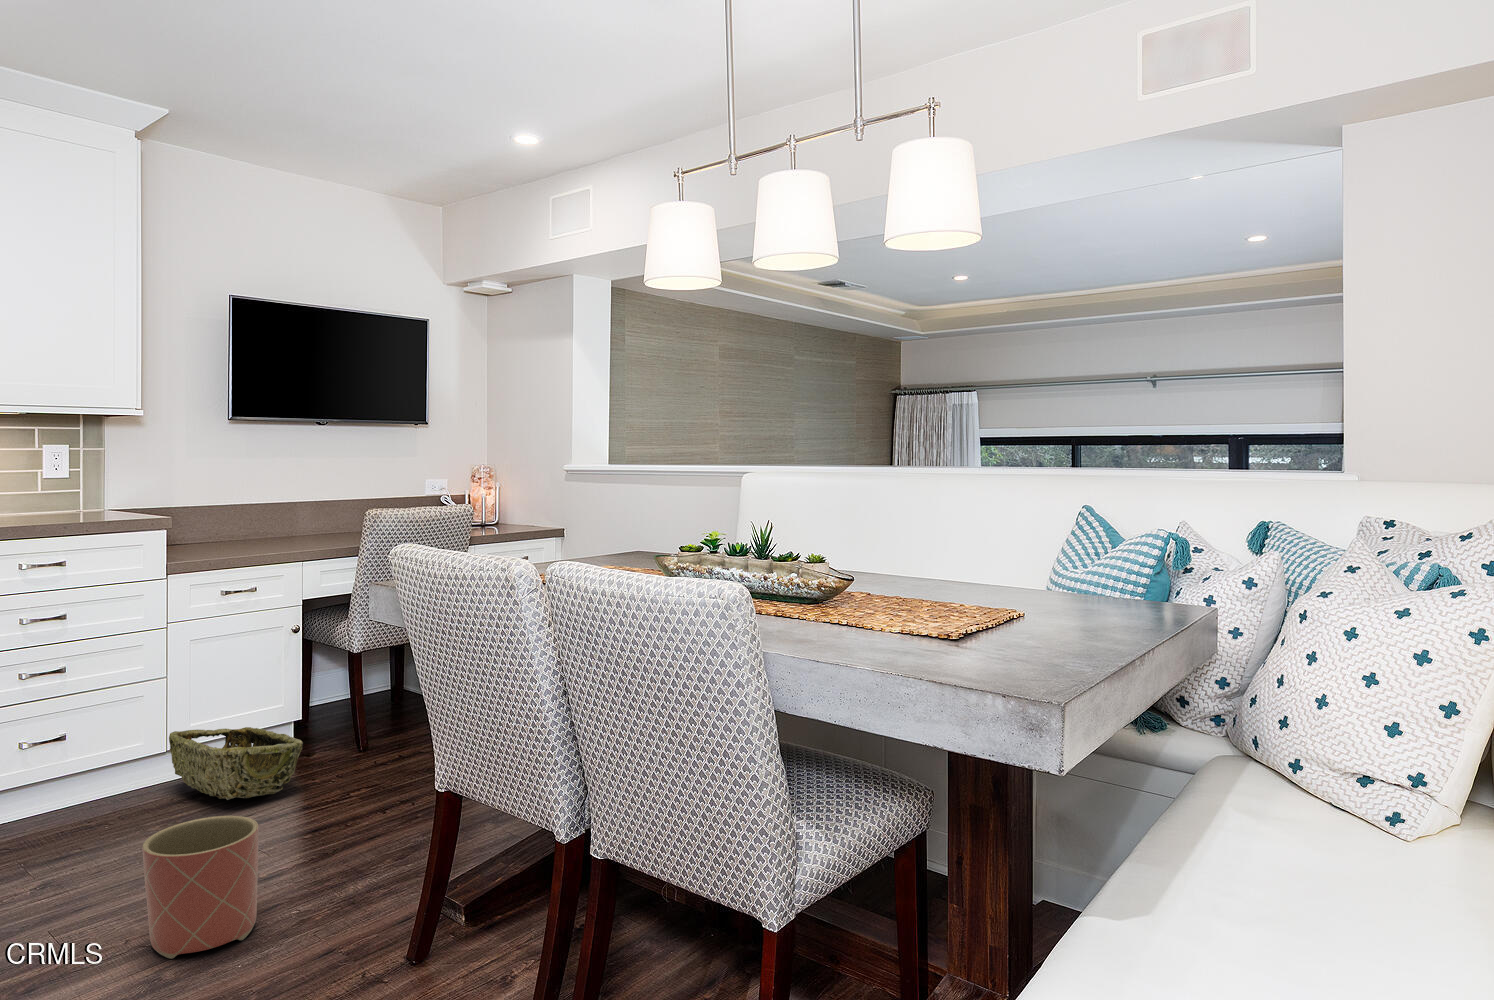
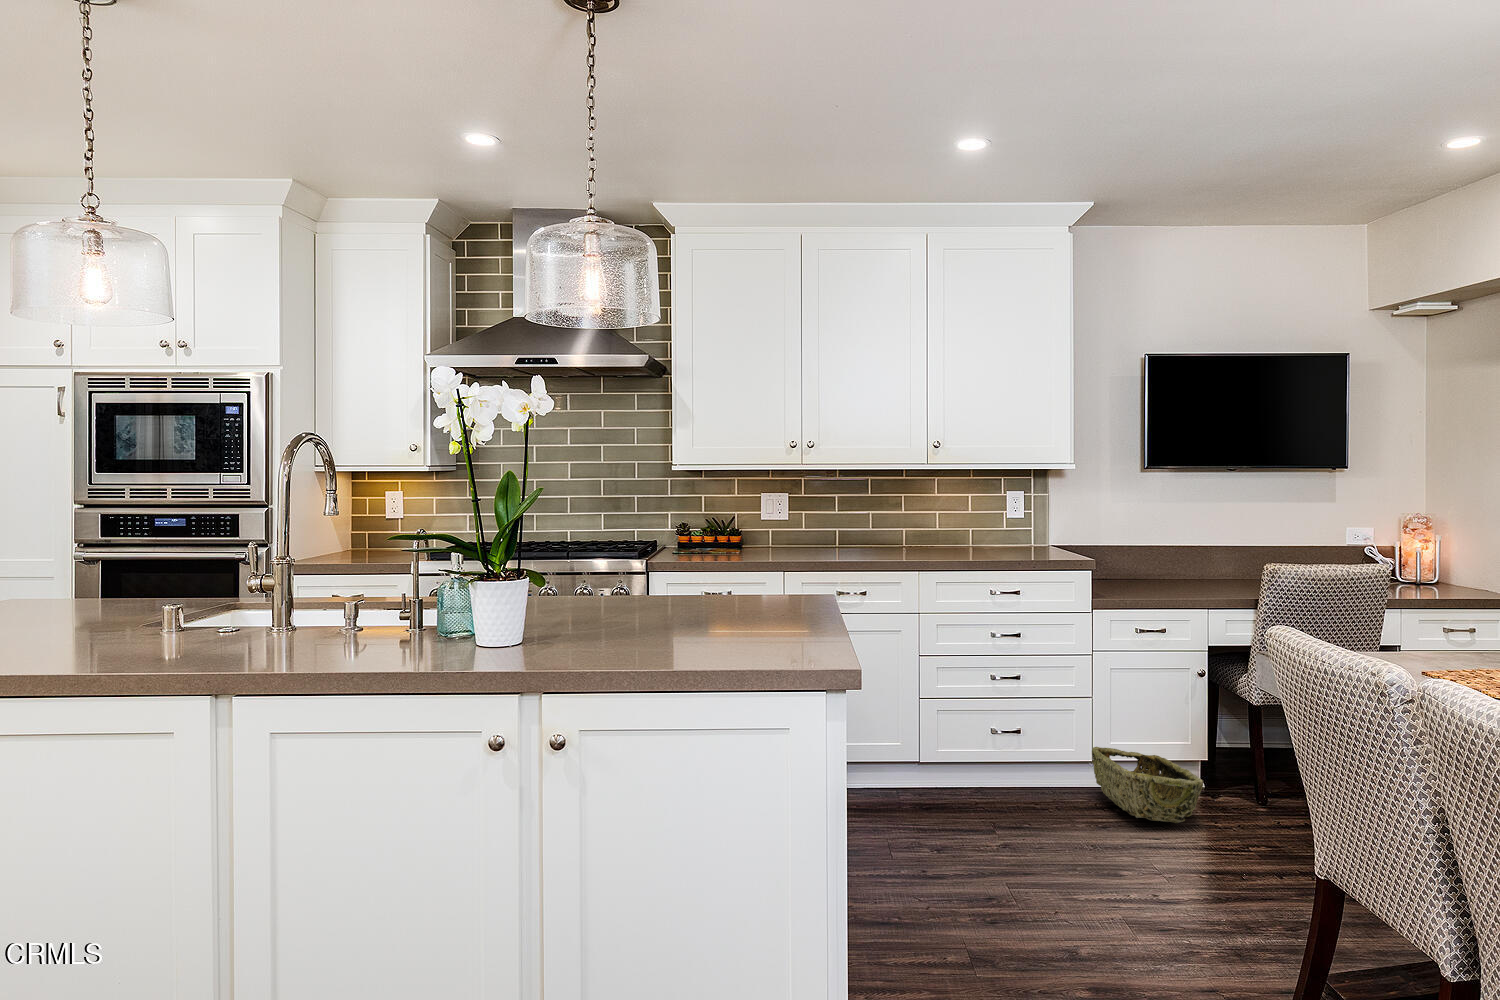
planter: present [142,816,259,959] -> none [1064,832,1153,948]

